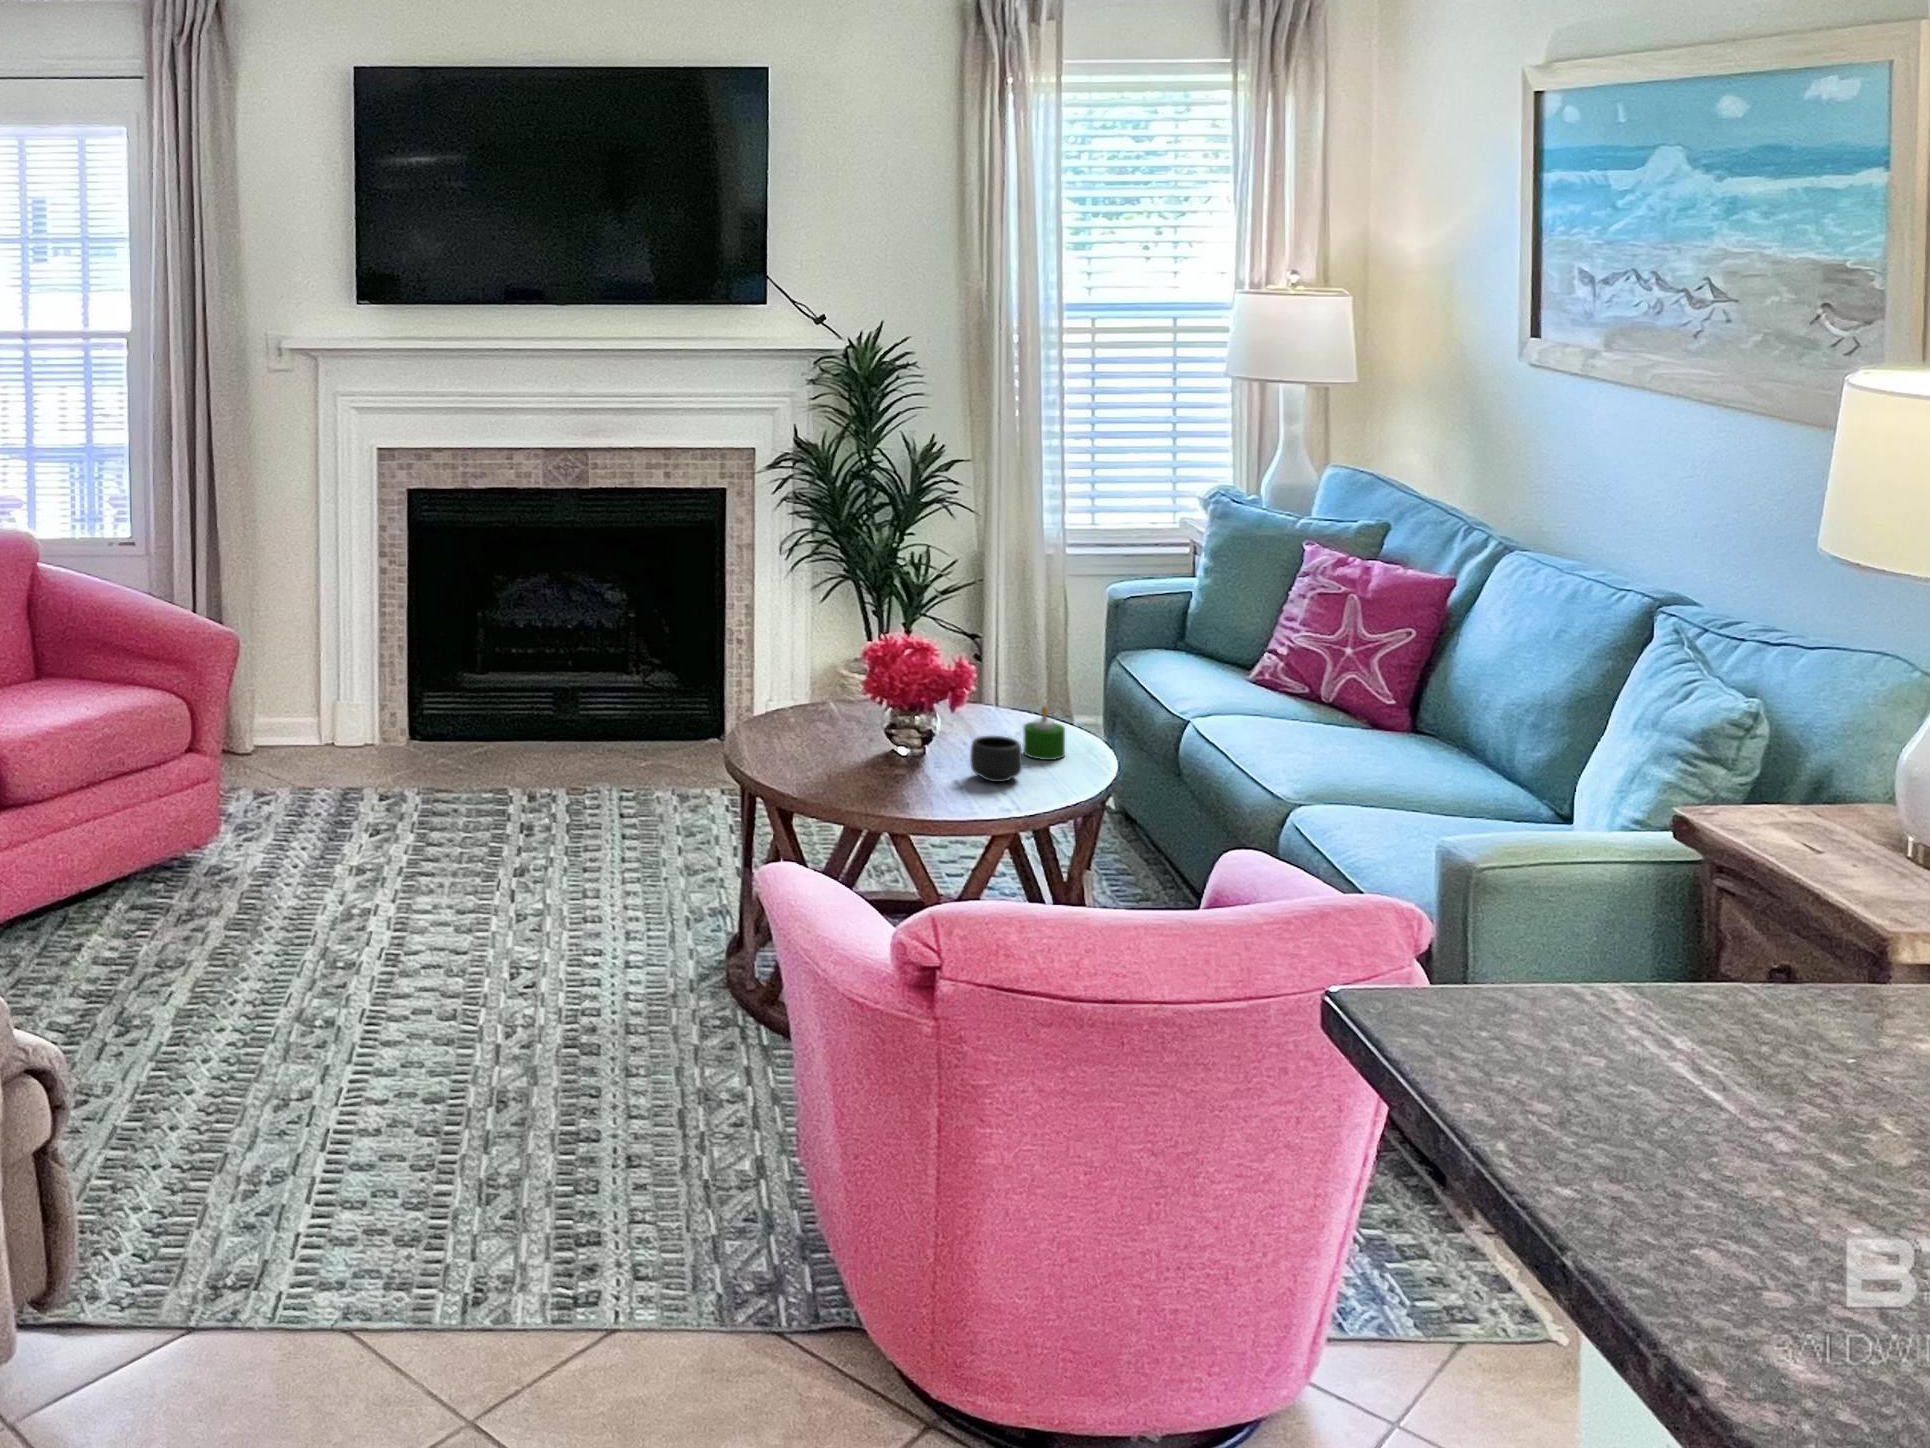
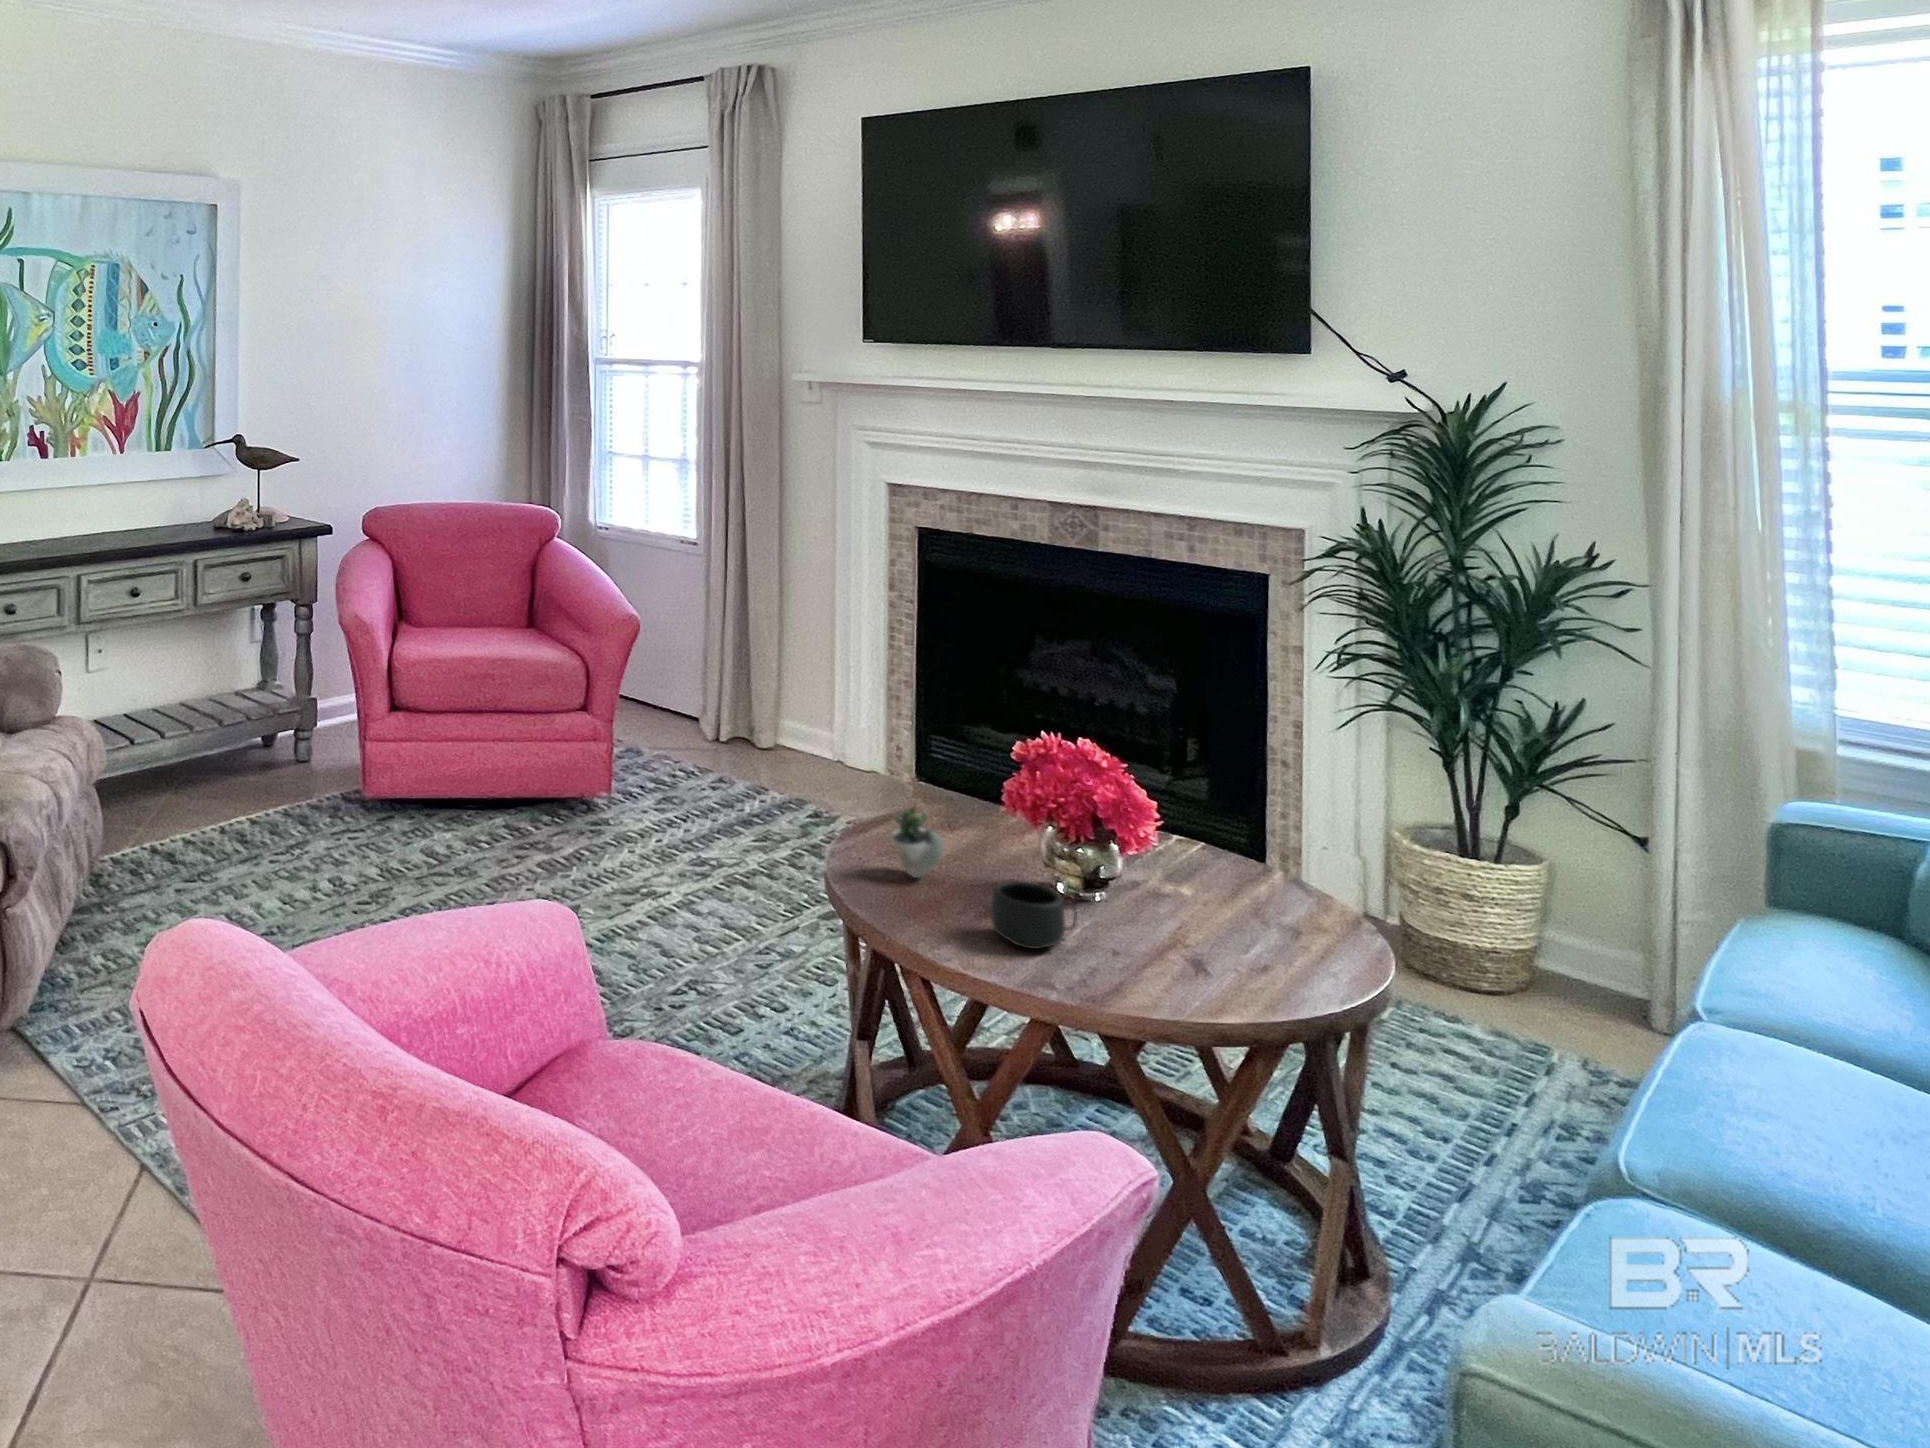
succulent plant: none [844,705,924,766] -> present [892,803,944,878]
candle: present [1024,706,1065,760] -> none [1132,877,1196,957]

